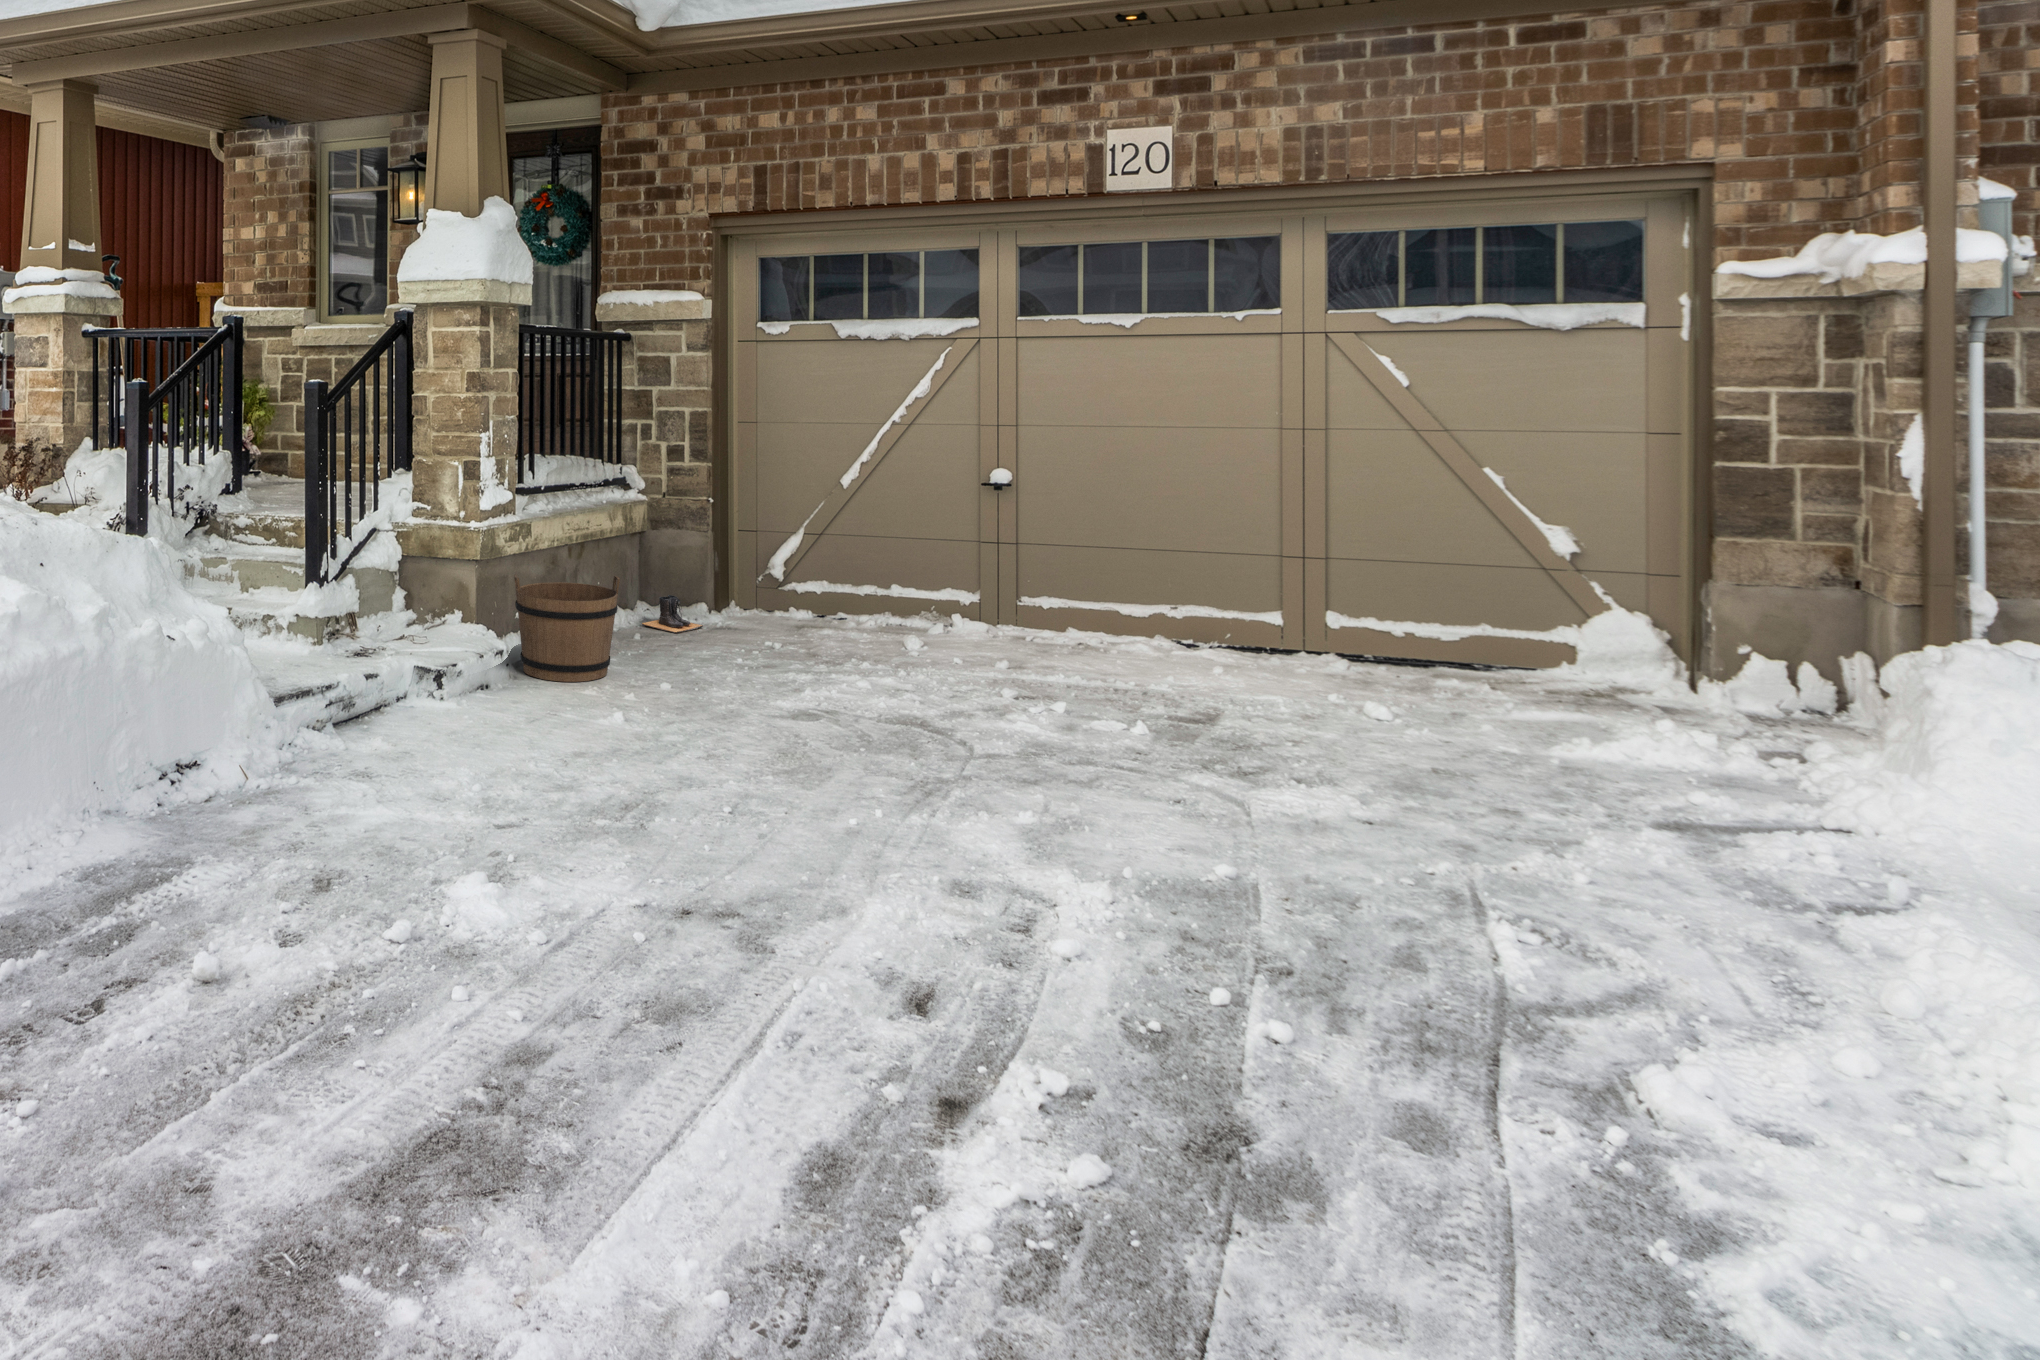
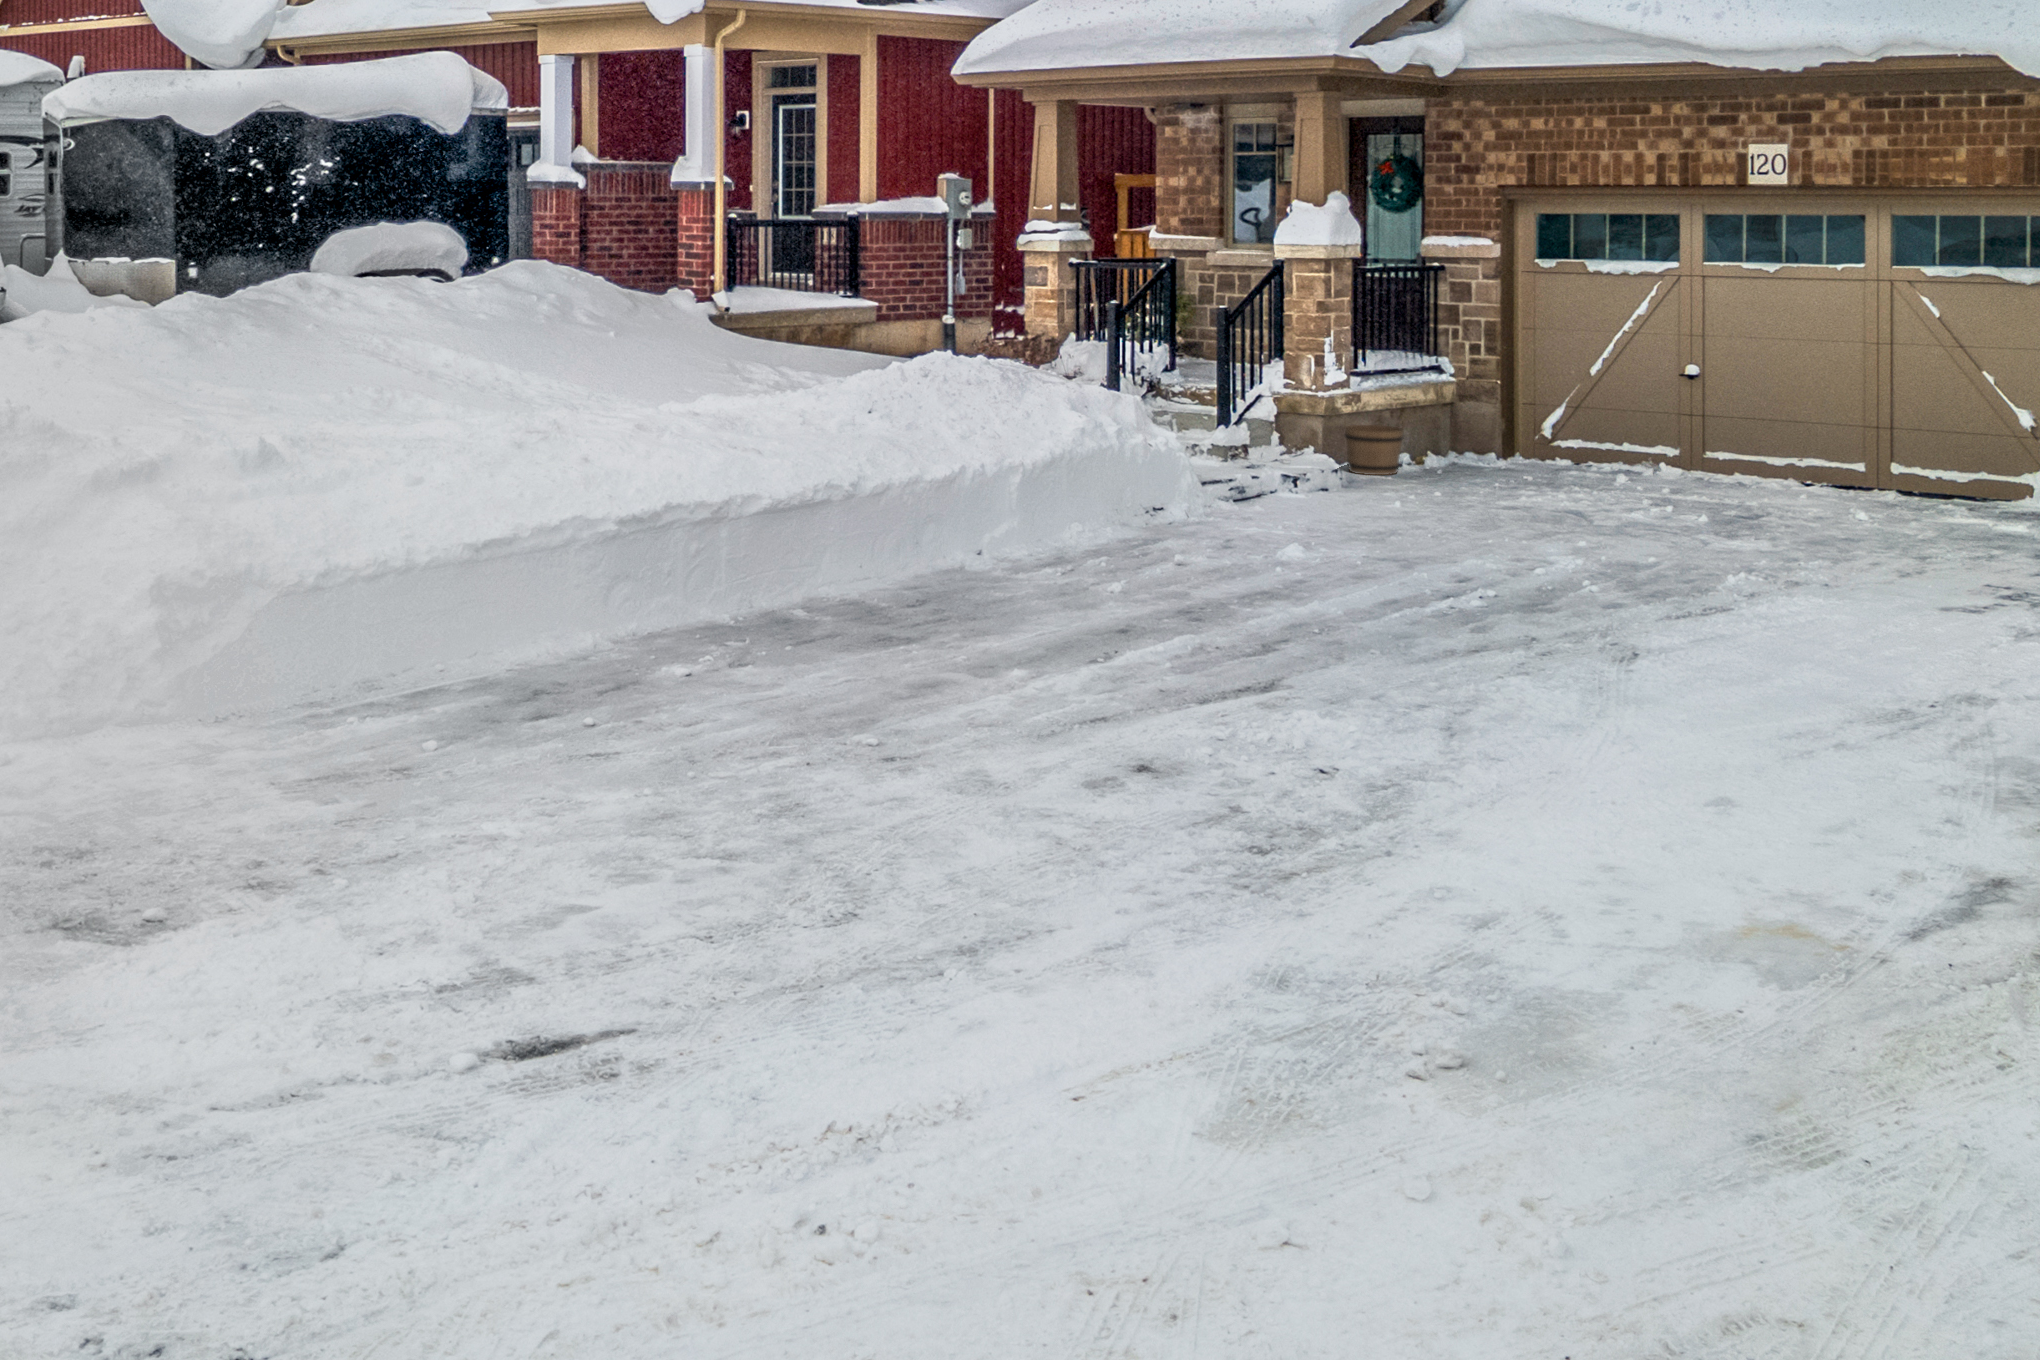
boots: present [642,595,703,633] -> none [1438,440,1479,462]

